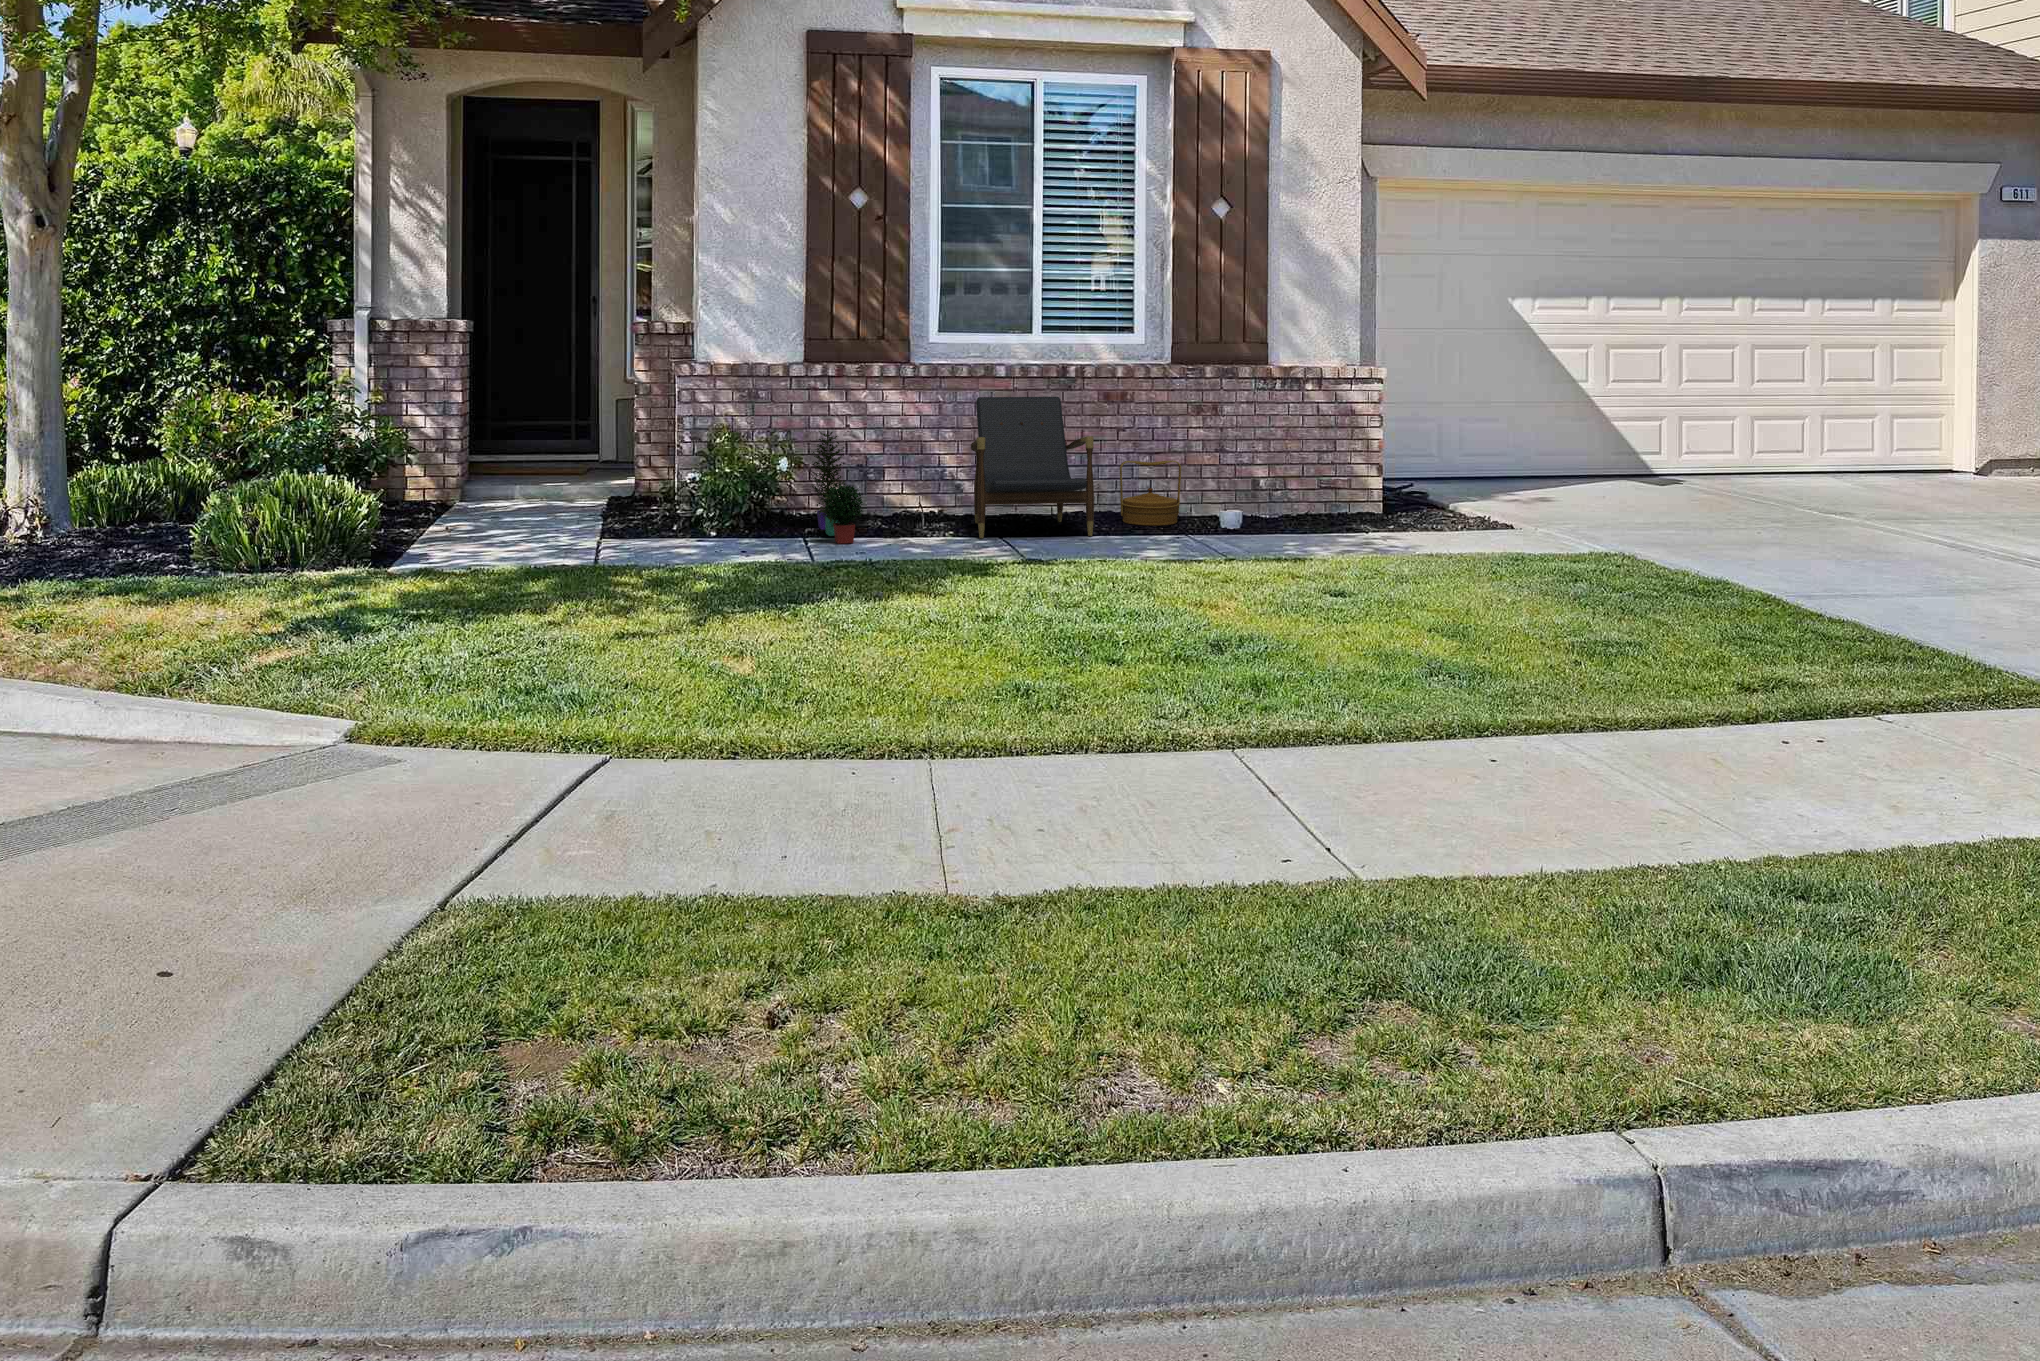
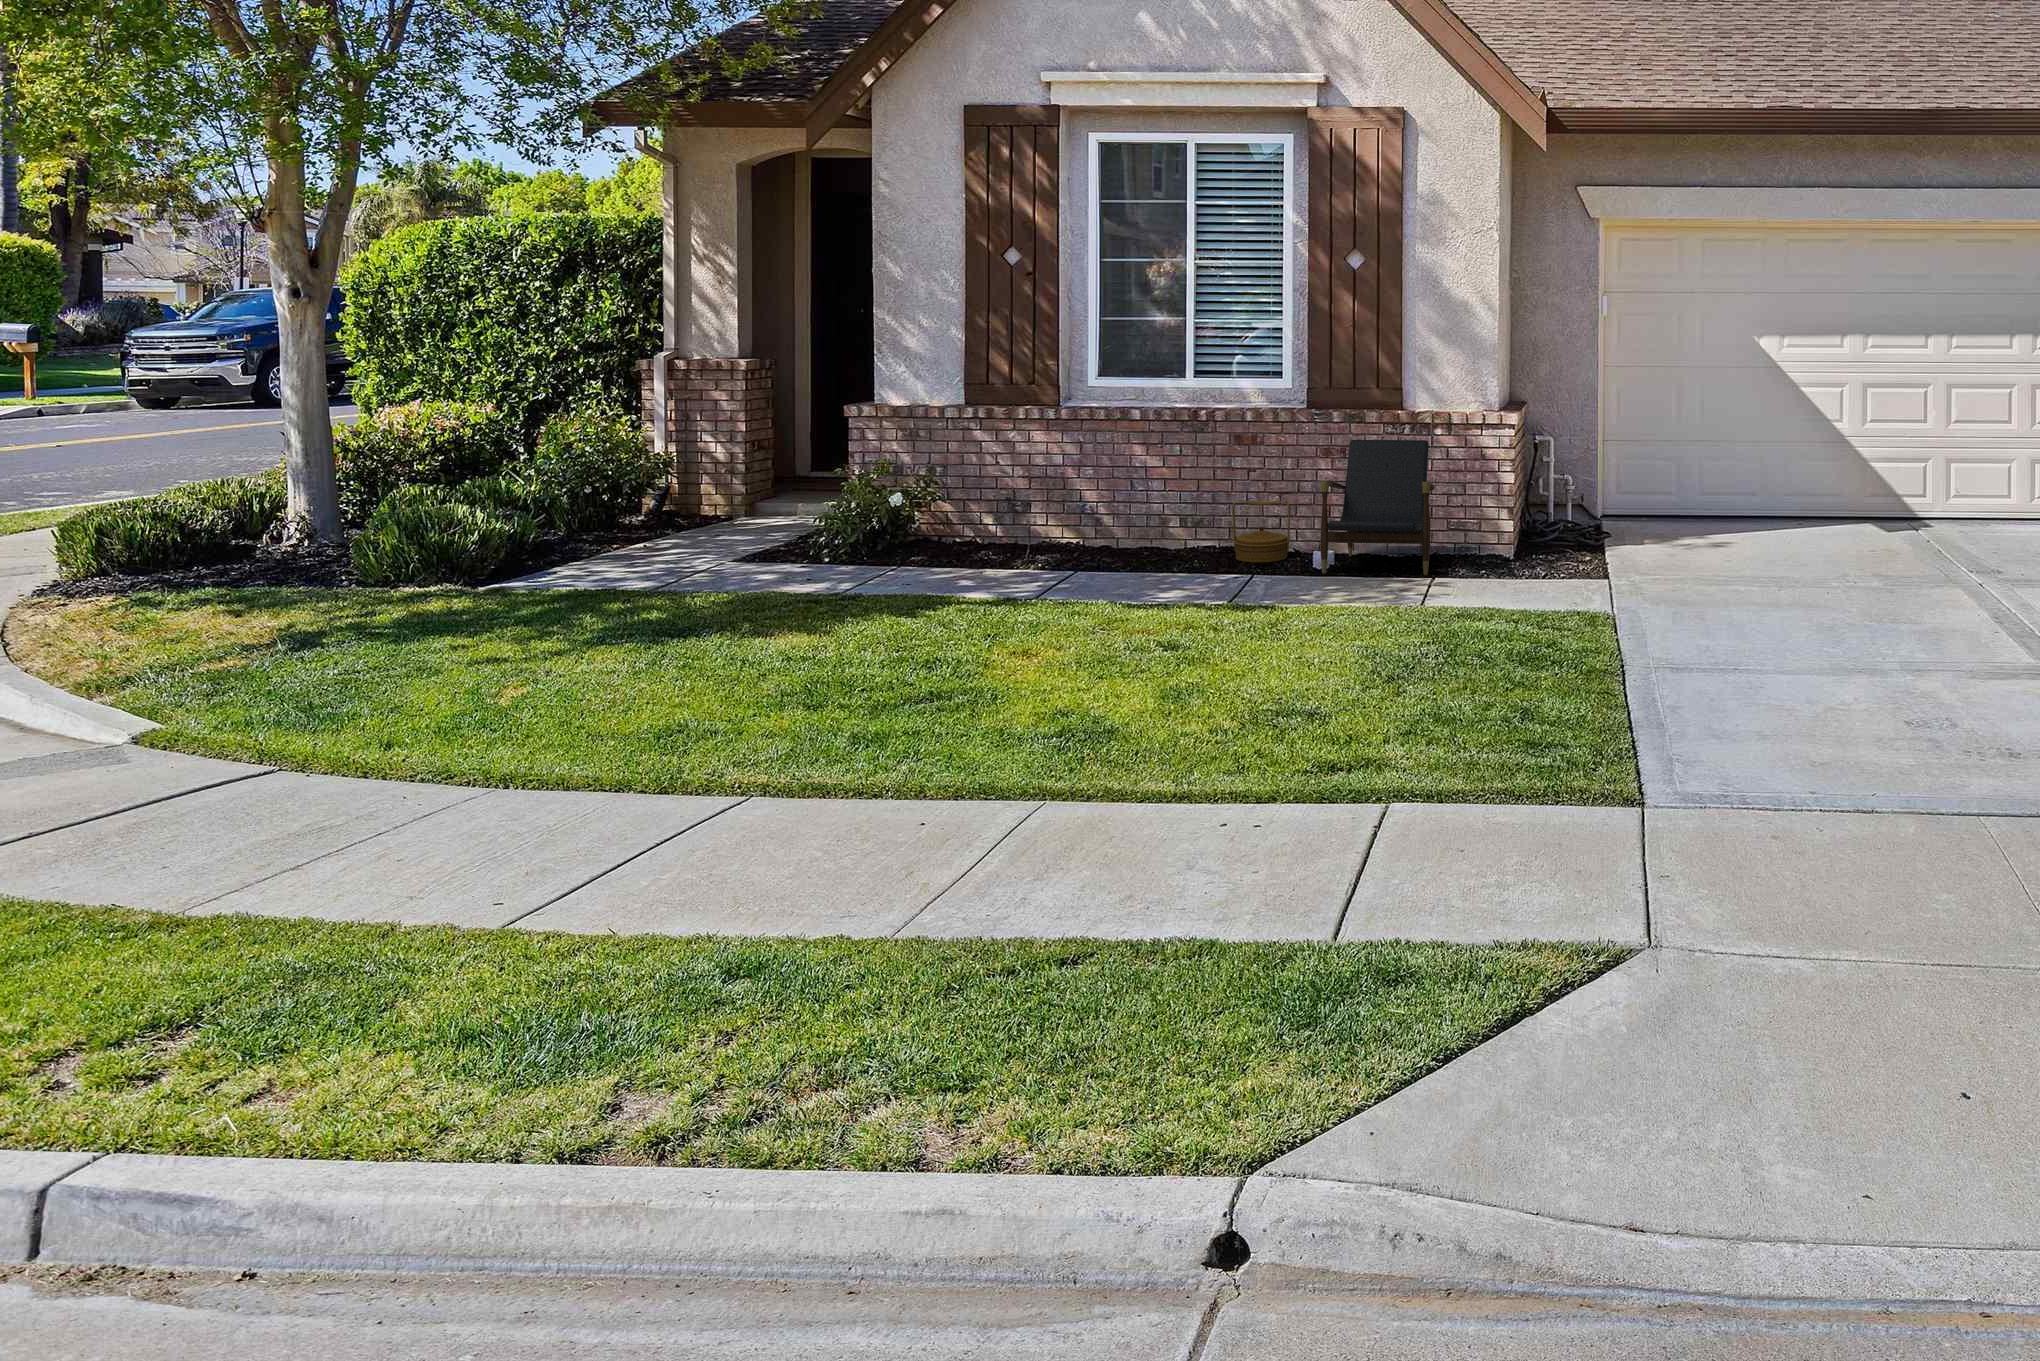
lounge chair: present [971,397,1094,538] -> present [1321,440,1435,575]
potted plant: present [811,431,863,544] -> none [925,466,990,570]

